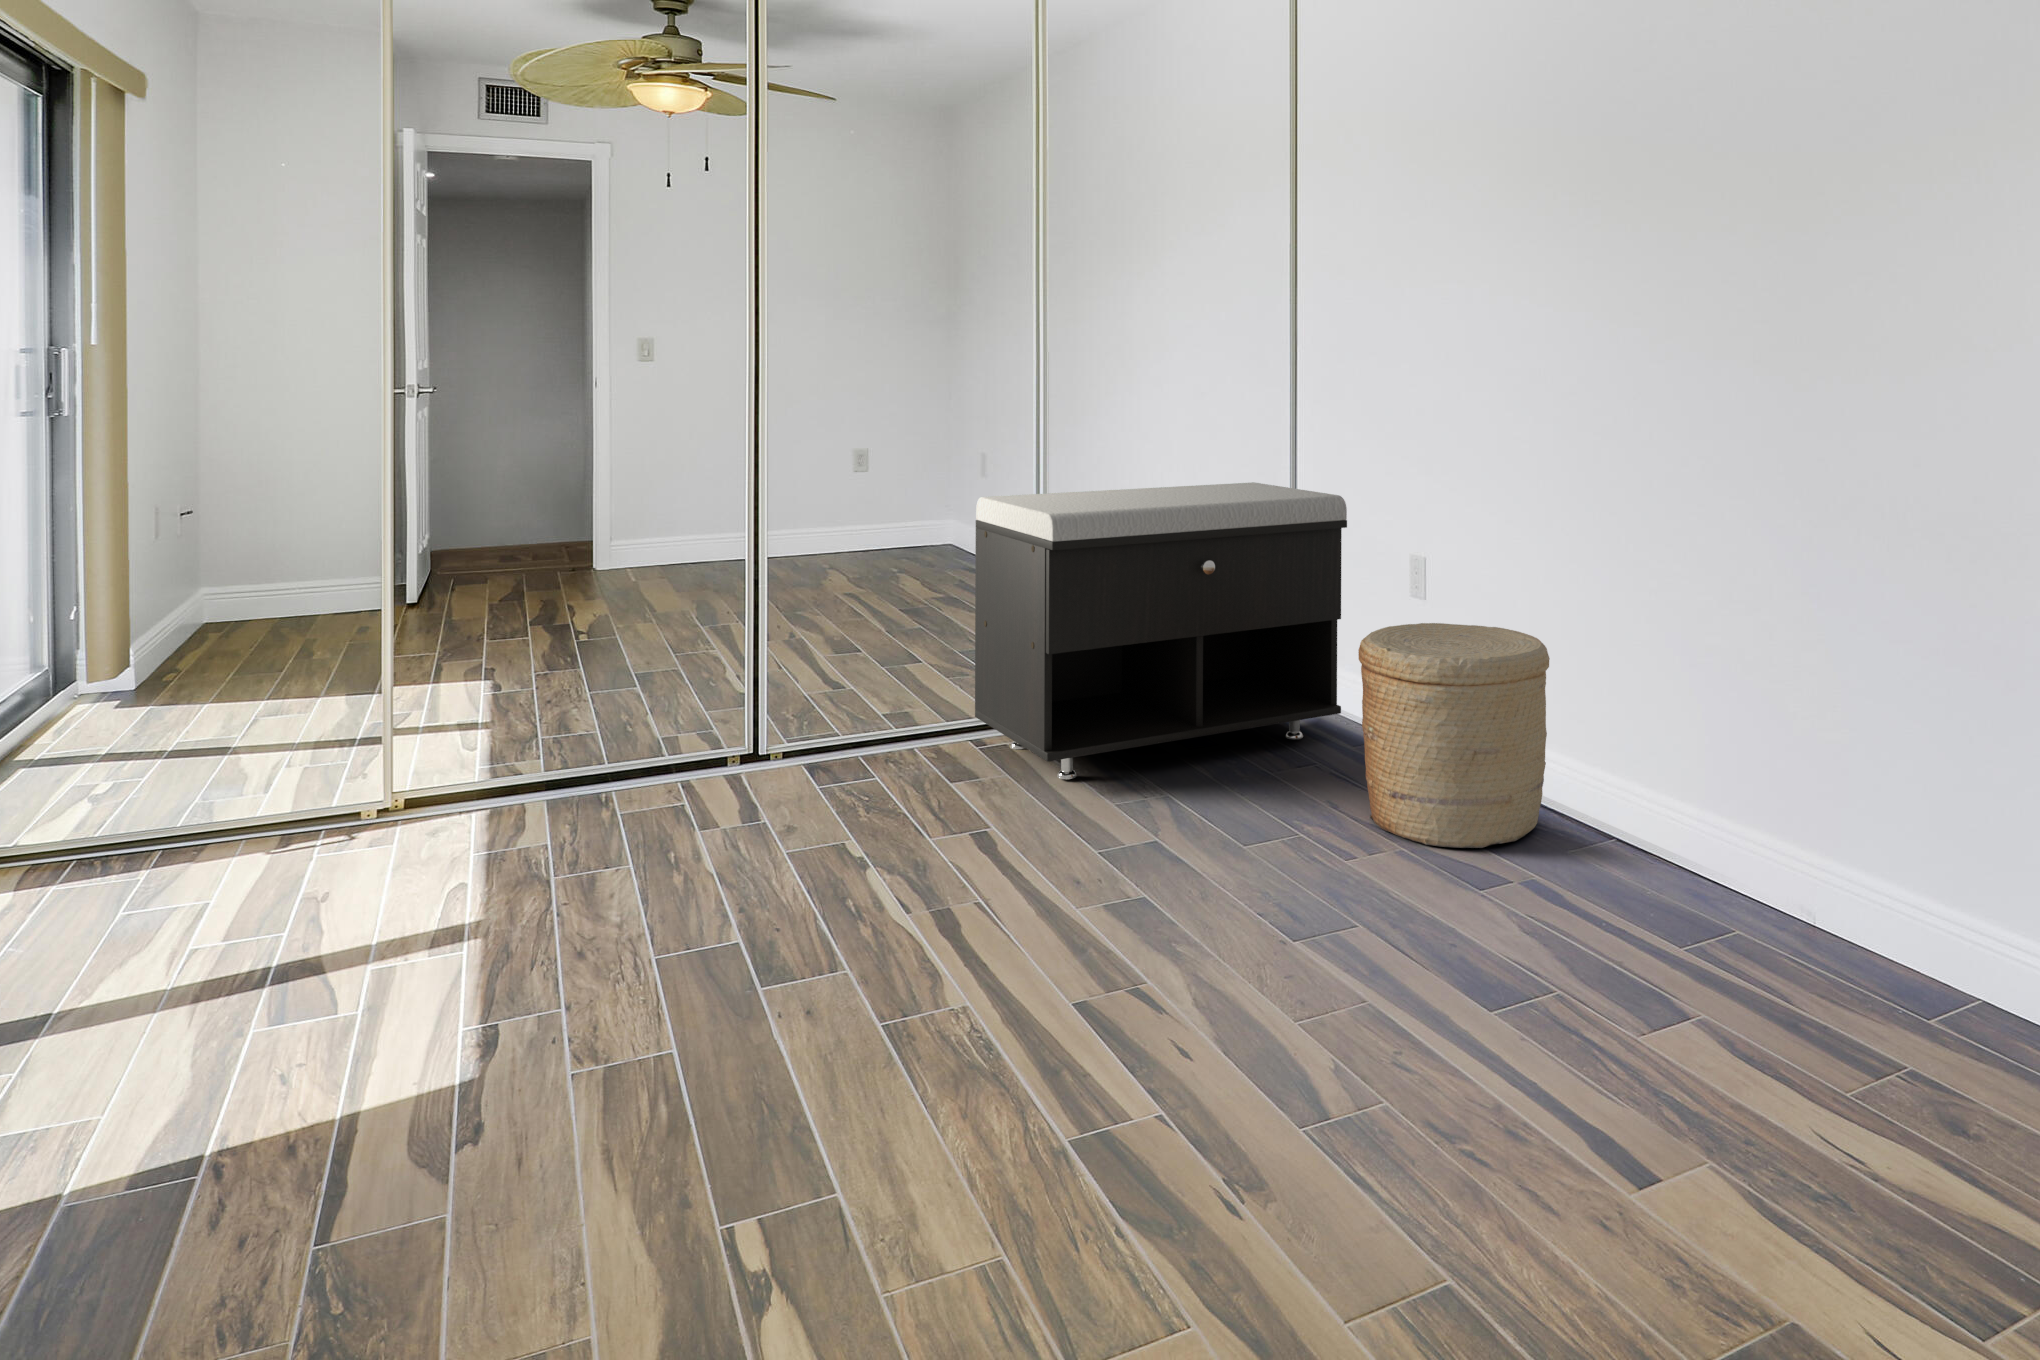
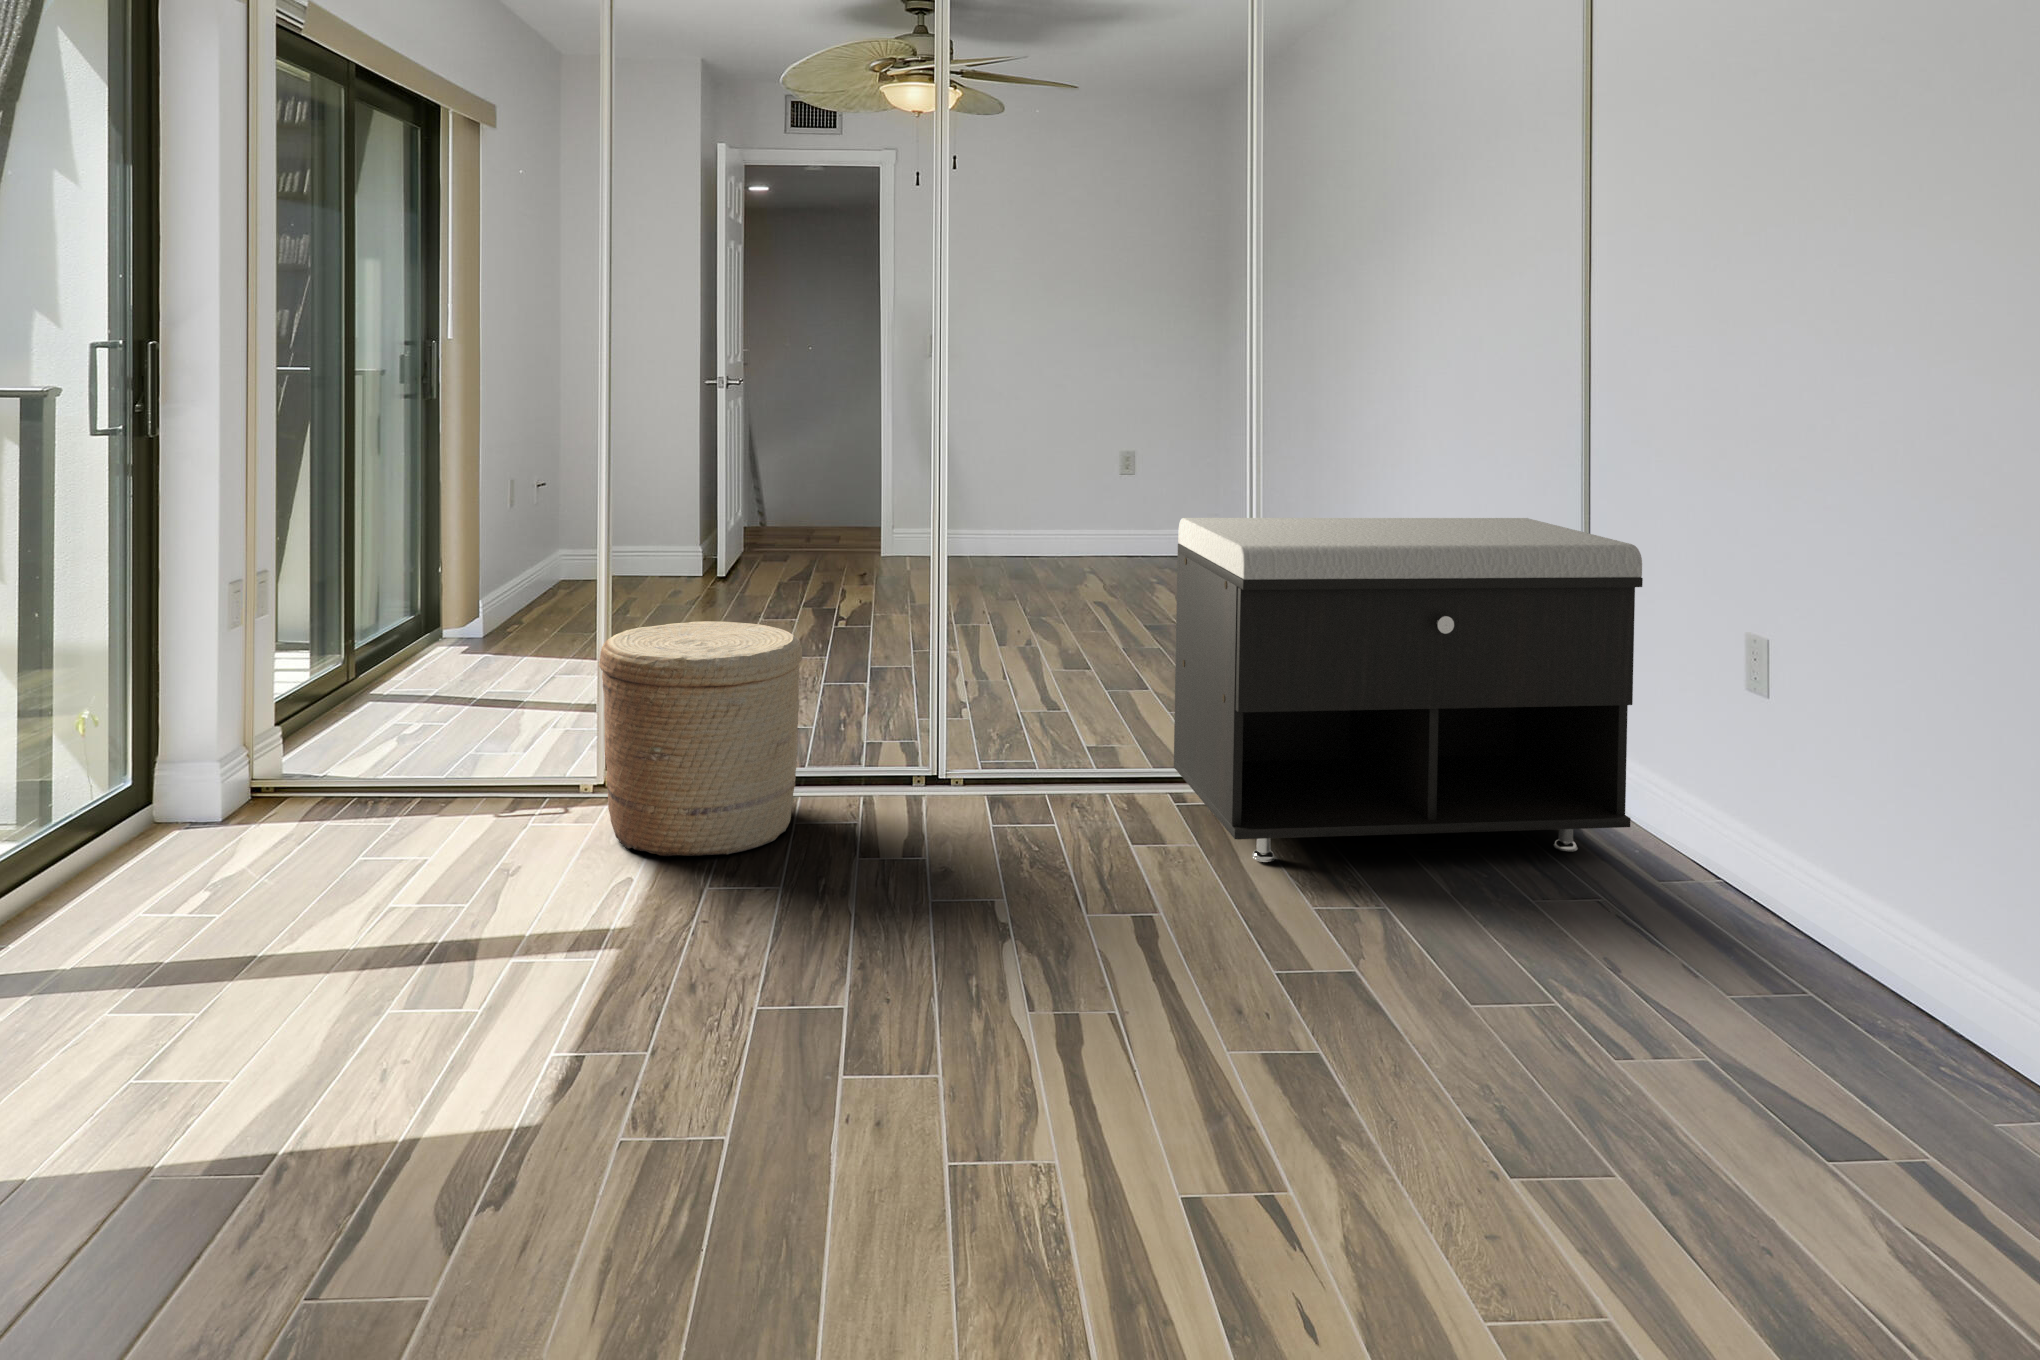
woven basket: present [1358,623,1550,848] -> present [599,621,802,856]

